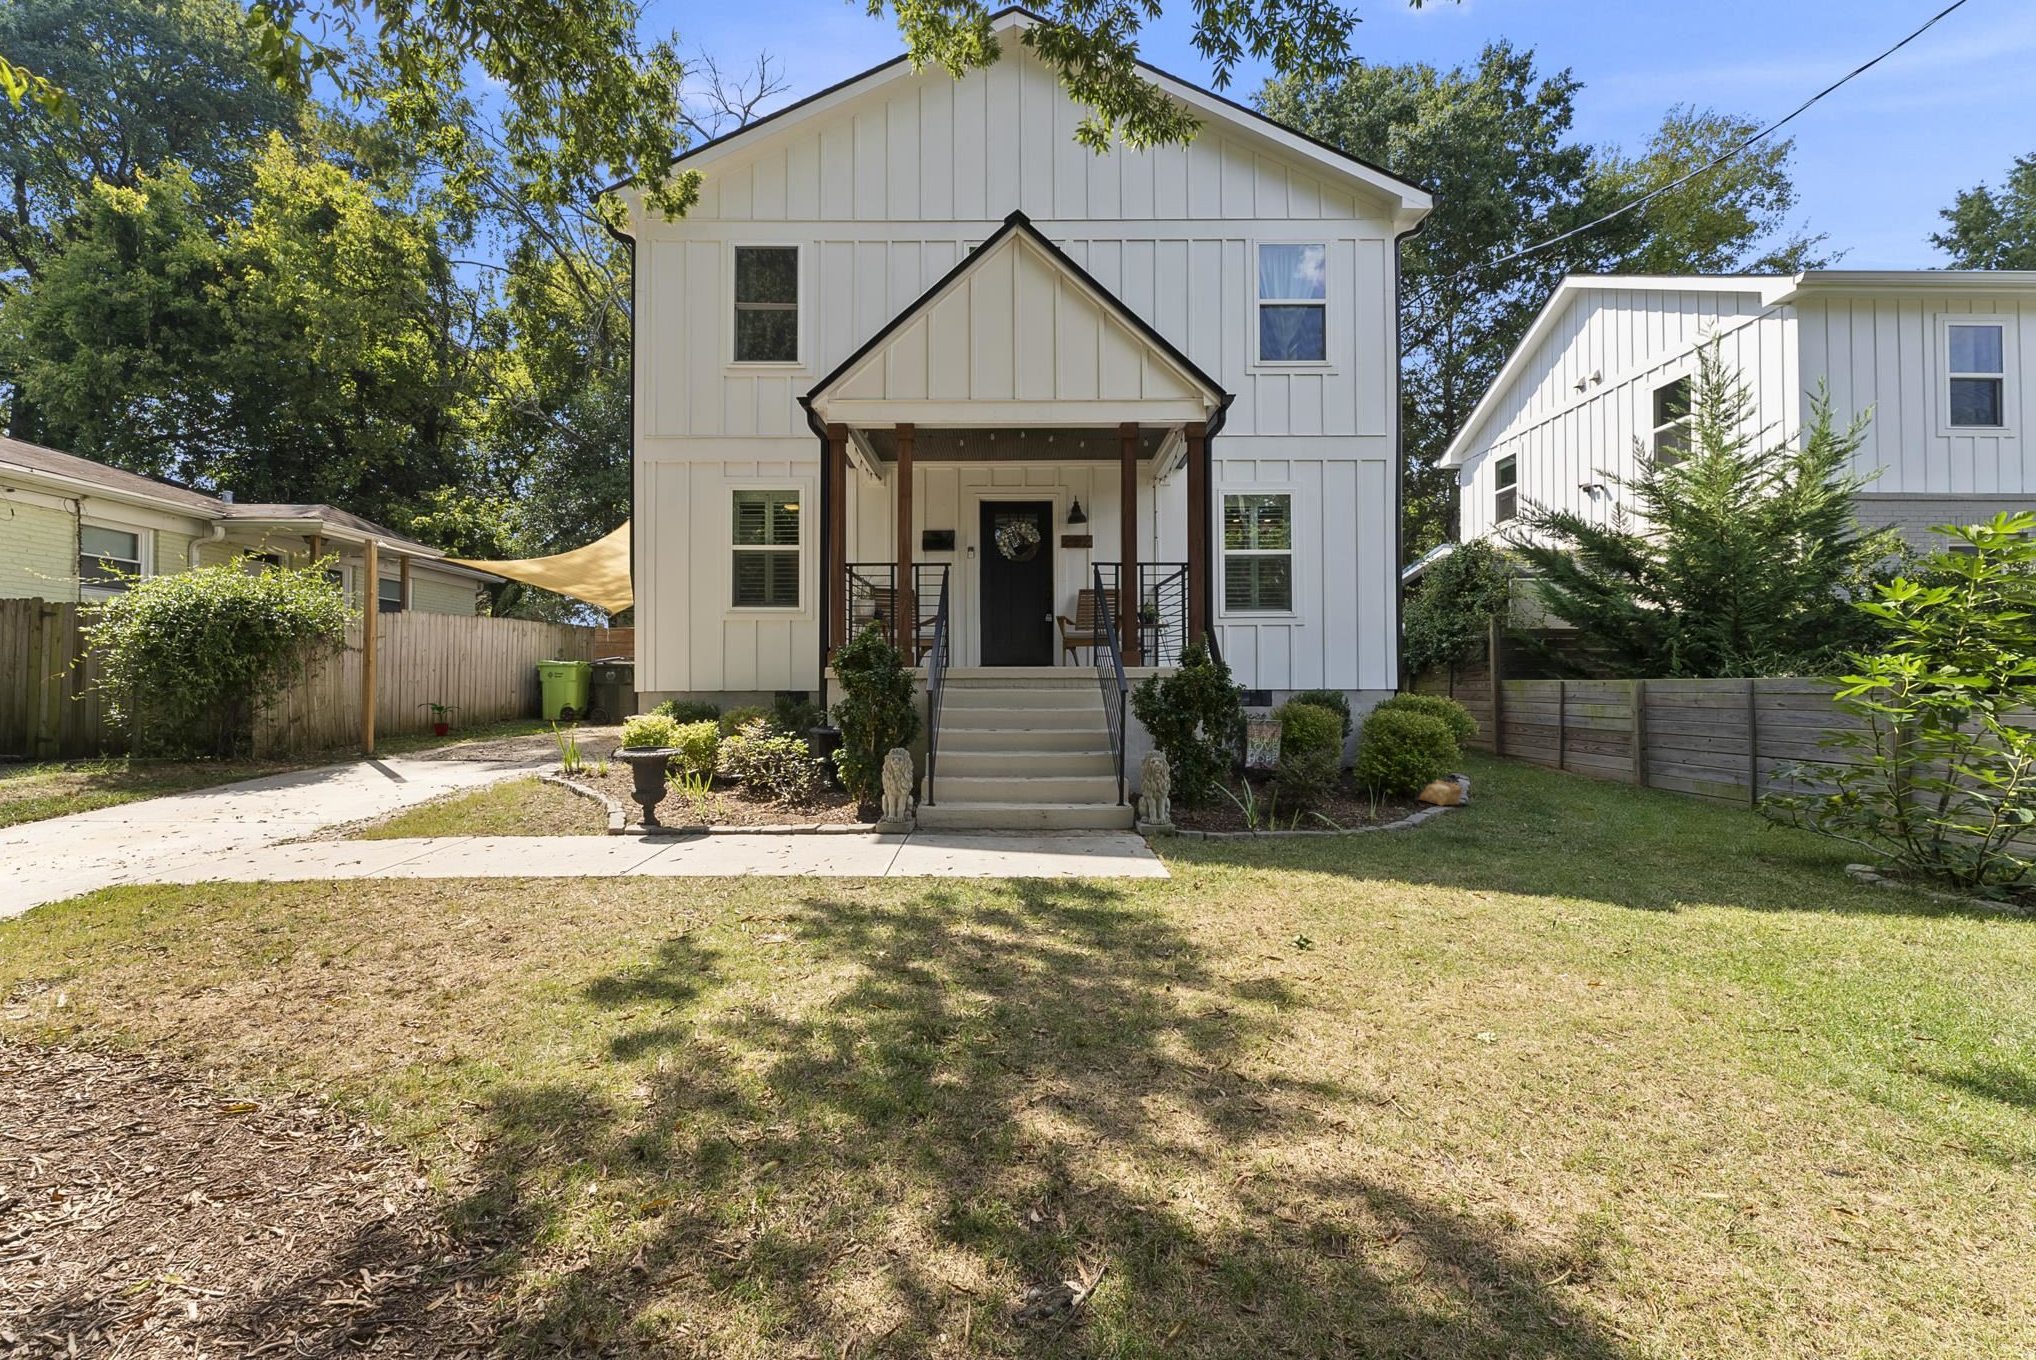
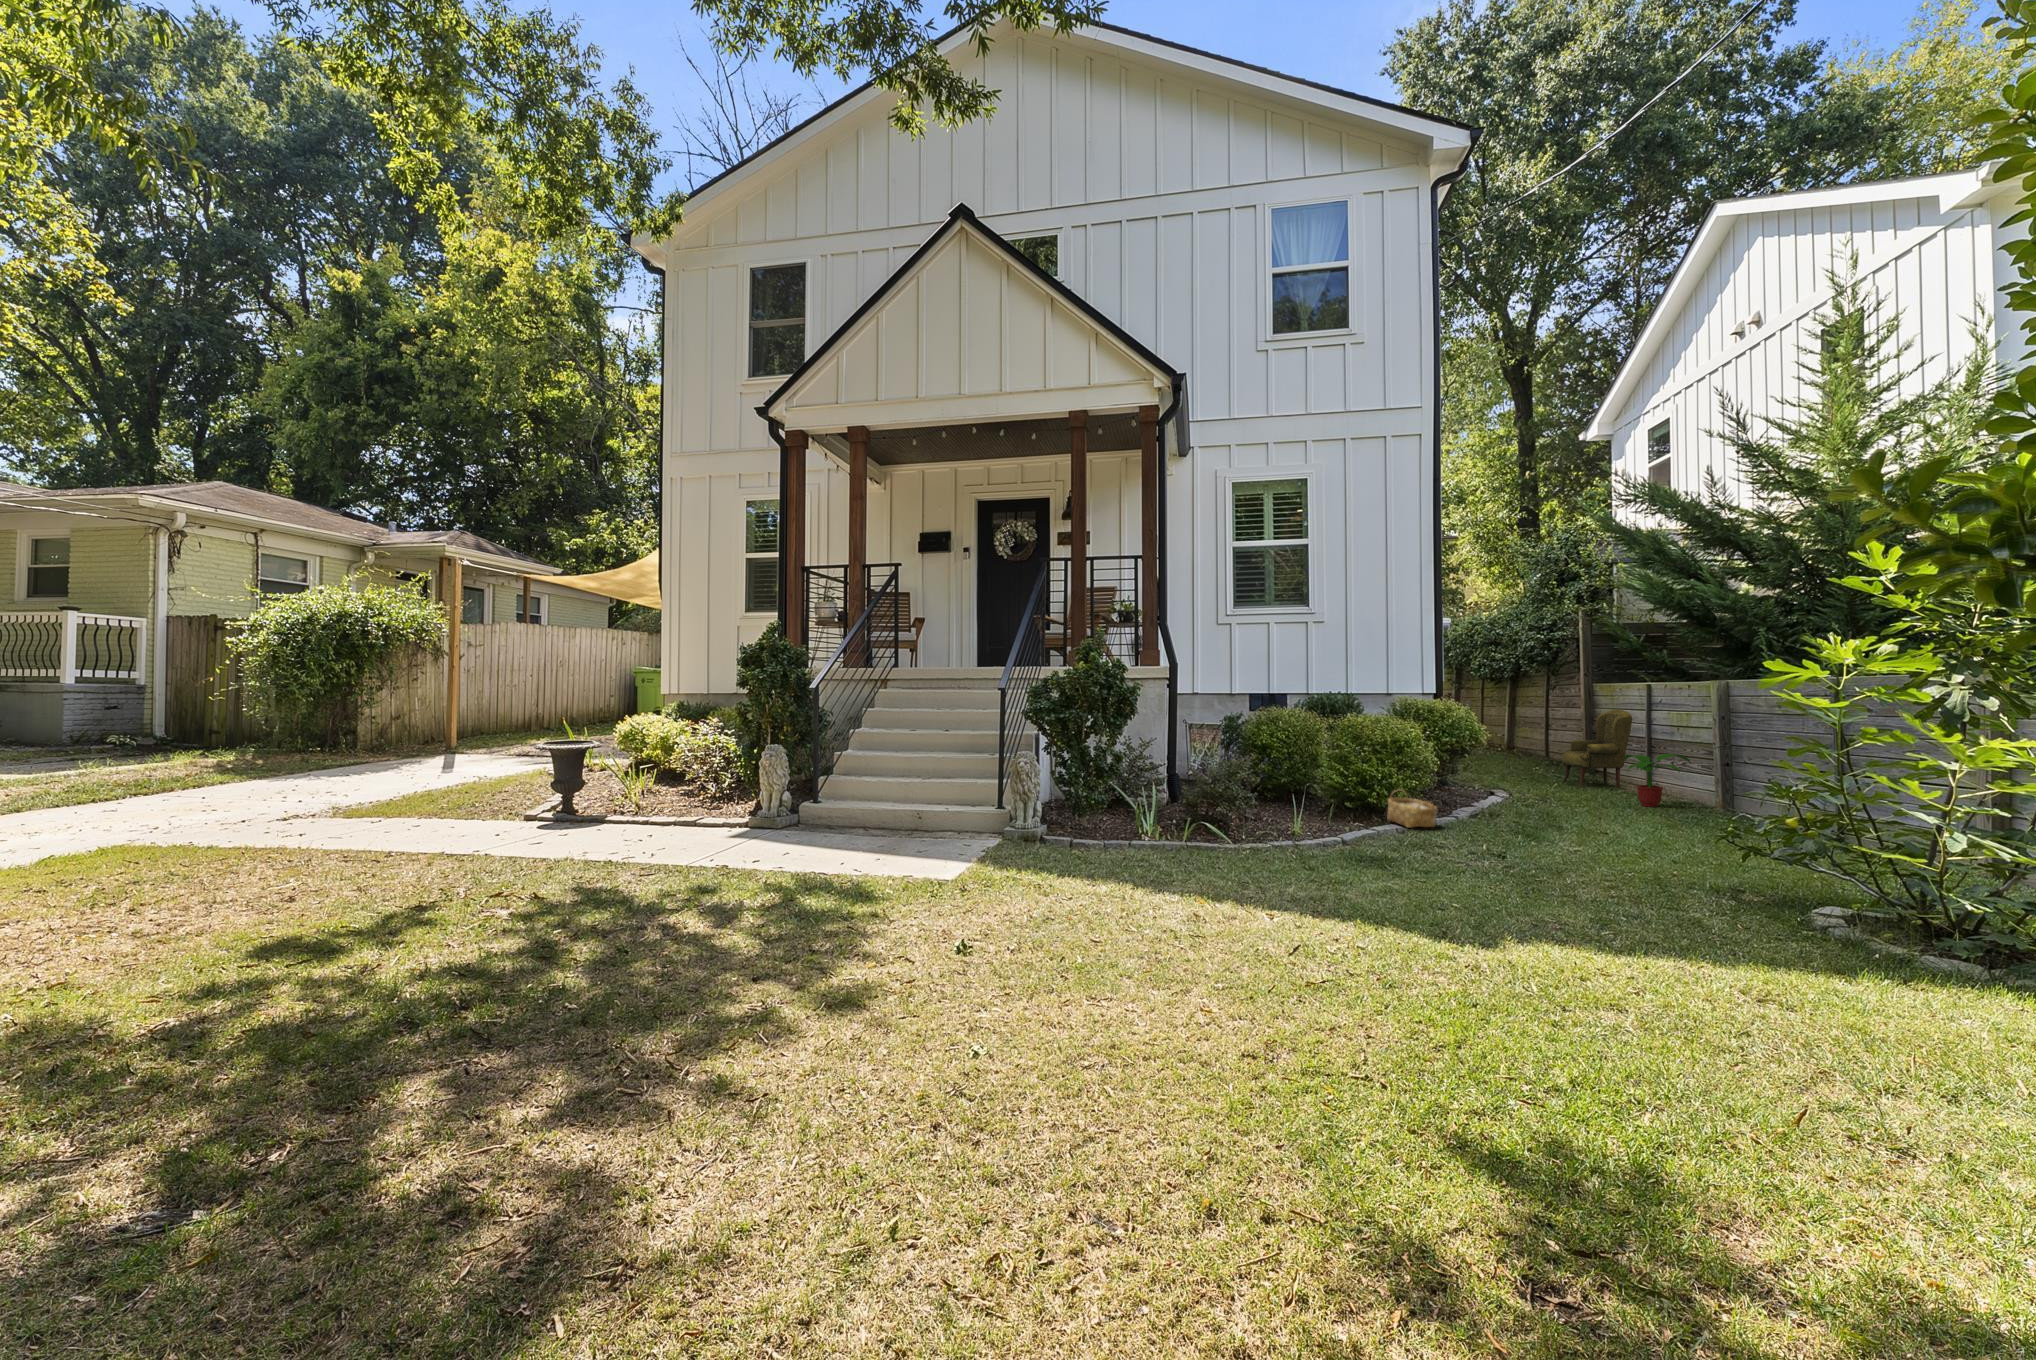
armchair: none [1486,699,1547,764] -> present [1562,710,1632,788]
potted plant: present [418,703,461,736] -> present [1625,754,1691,807]

